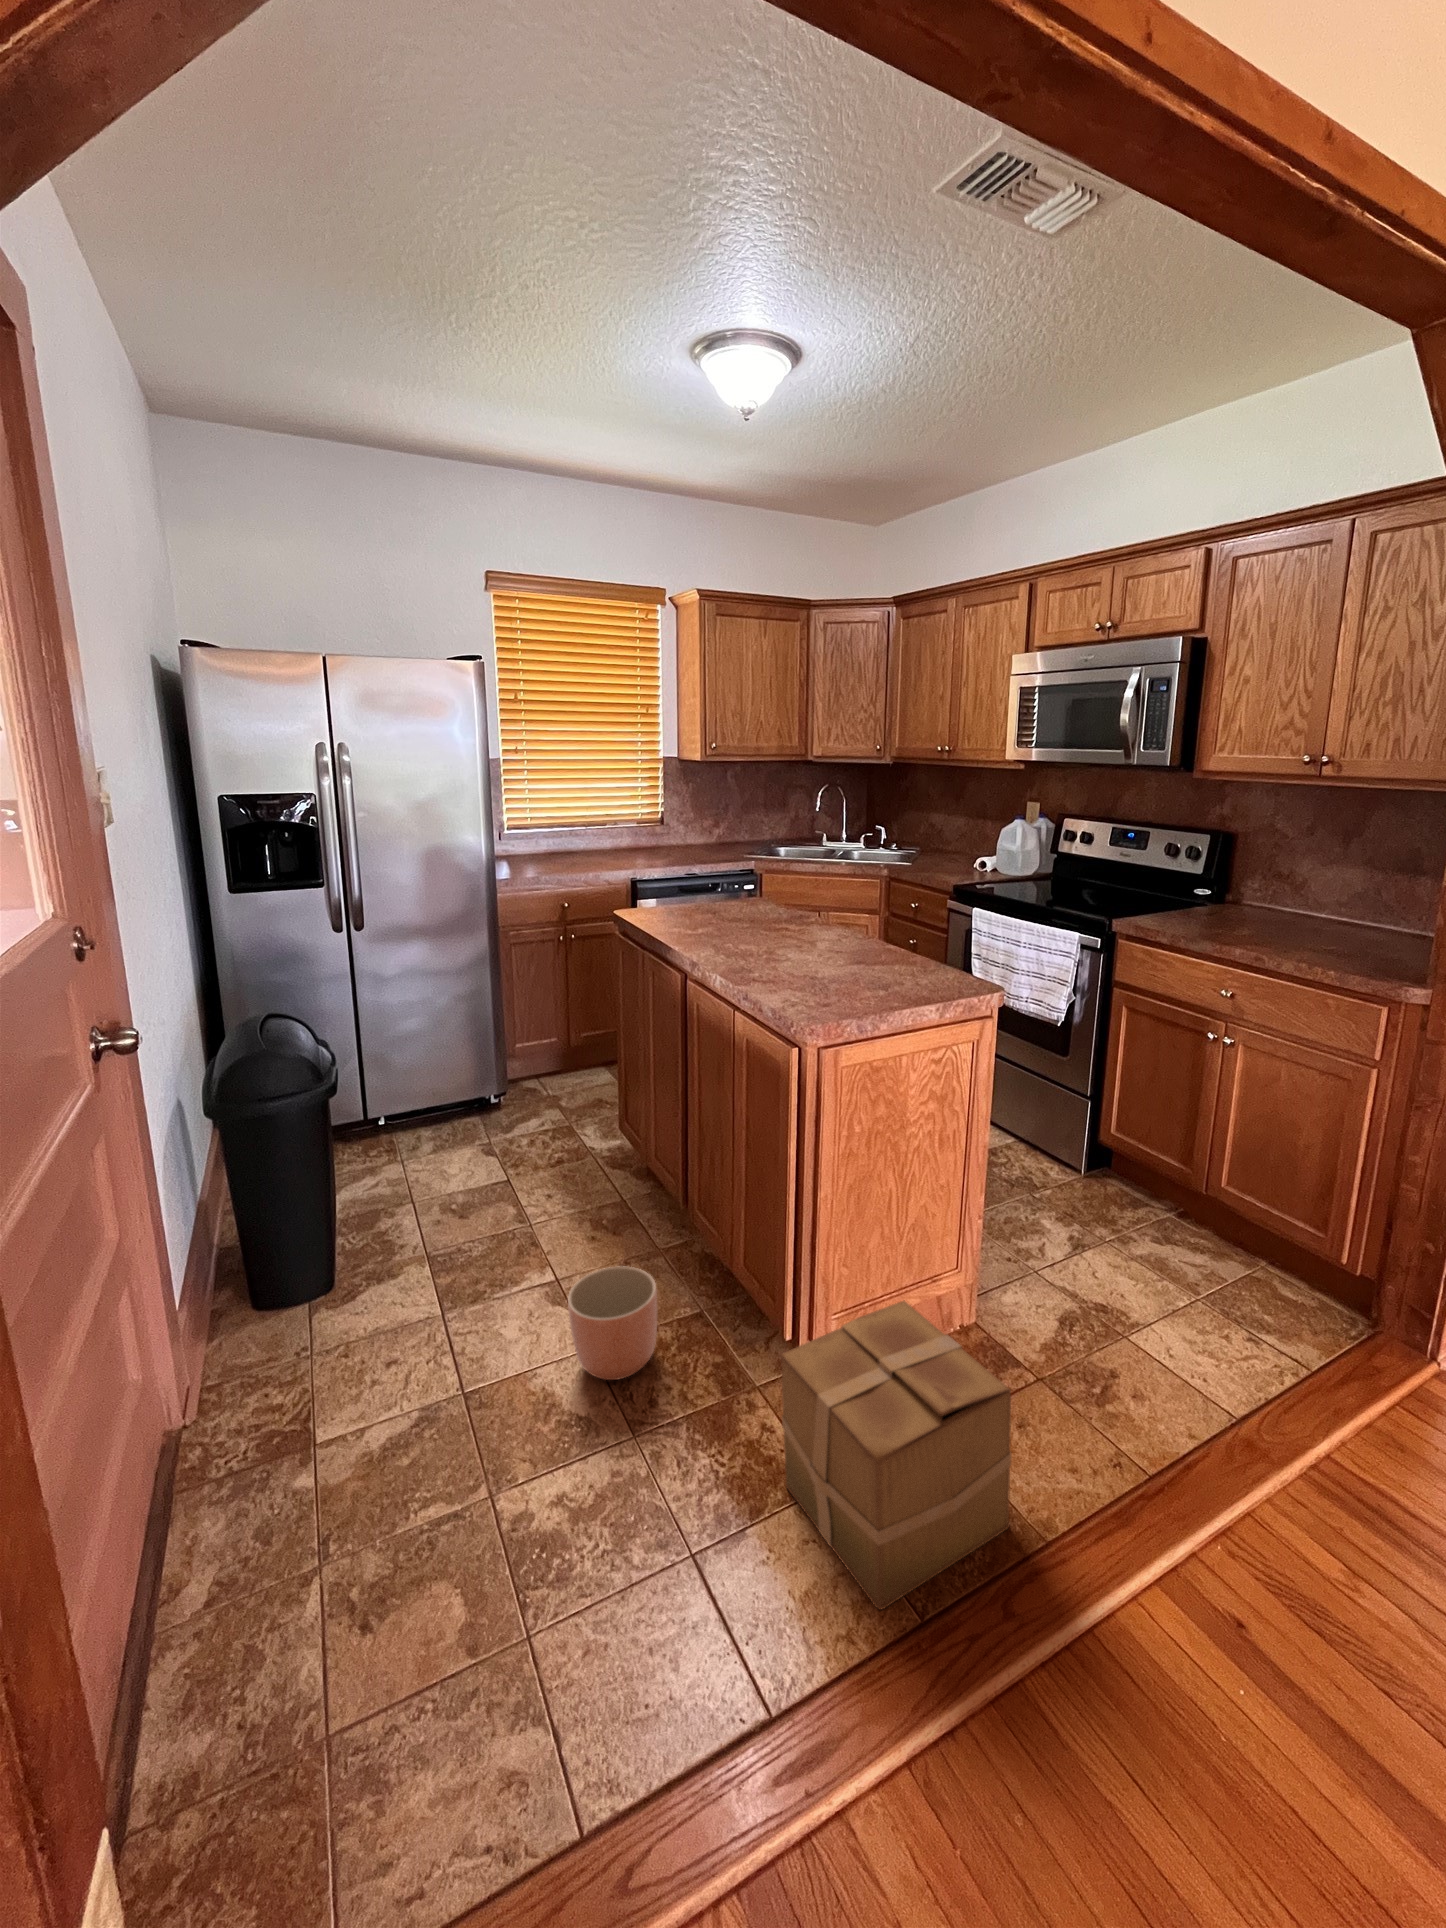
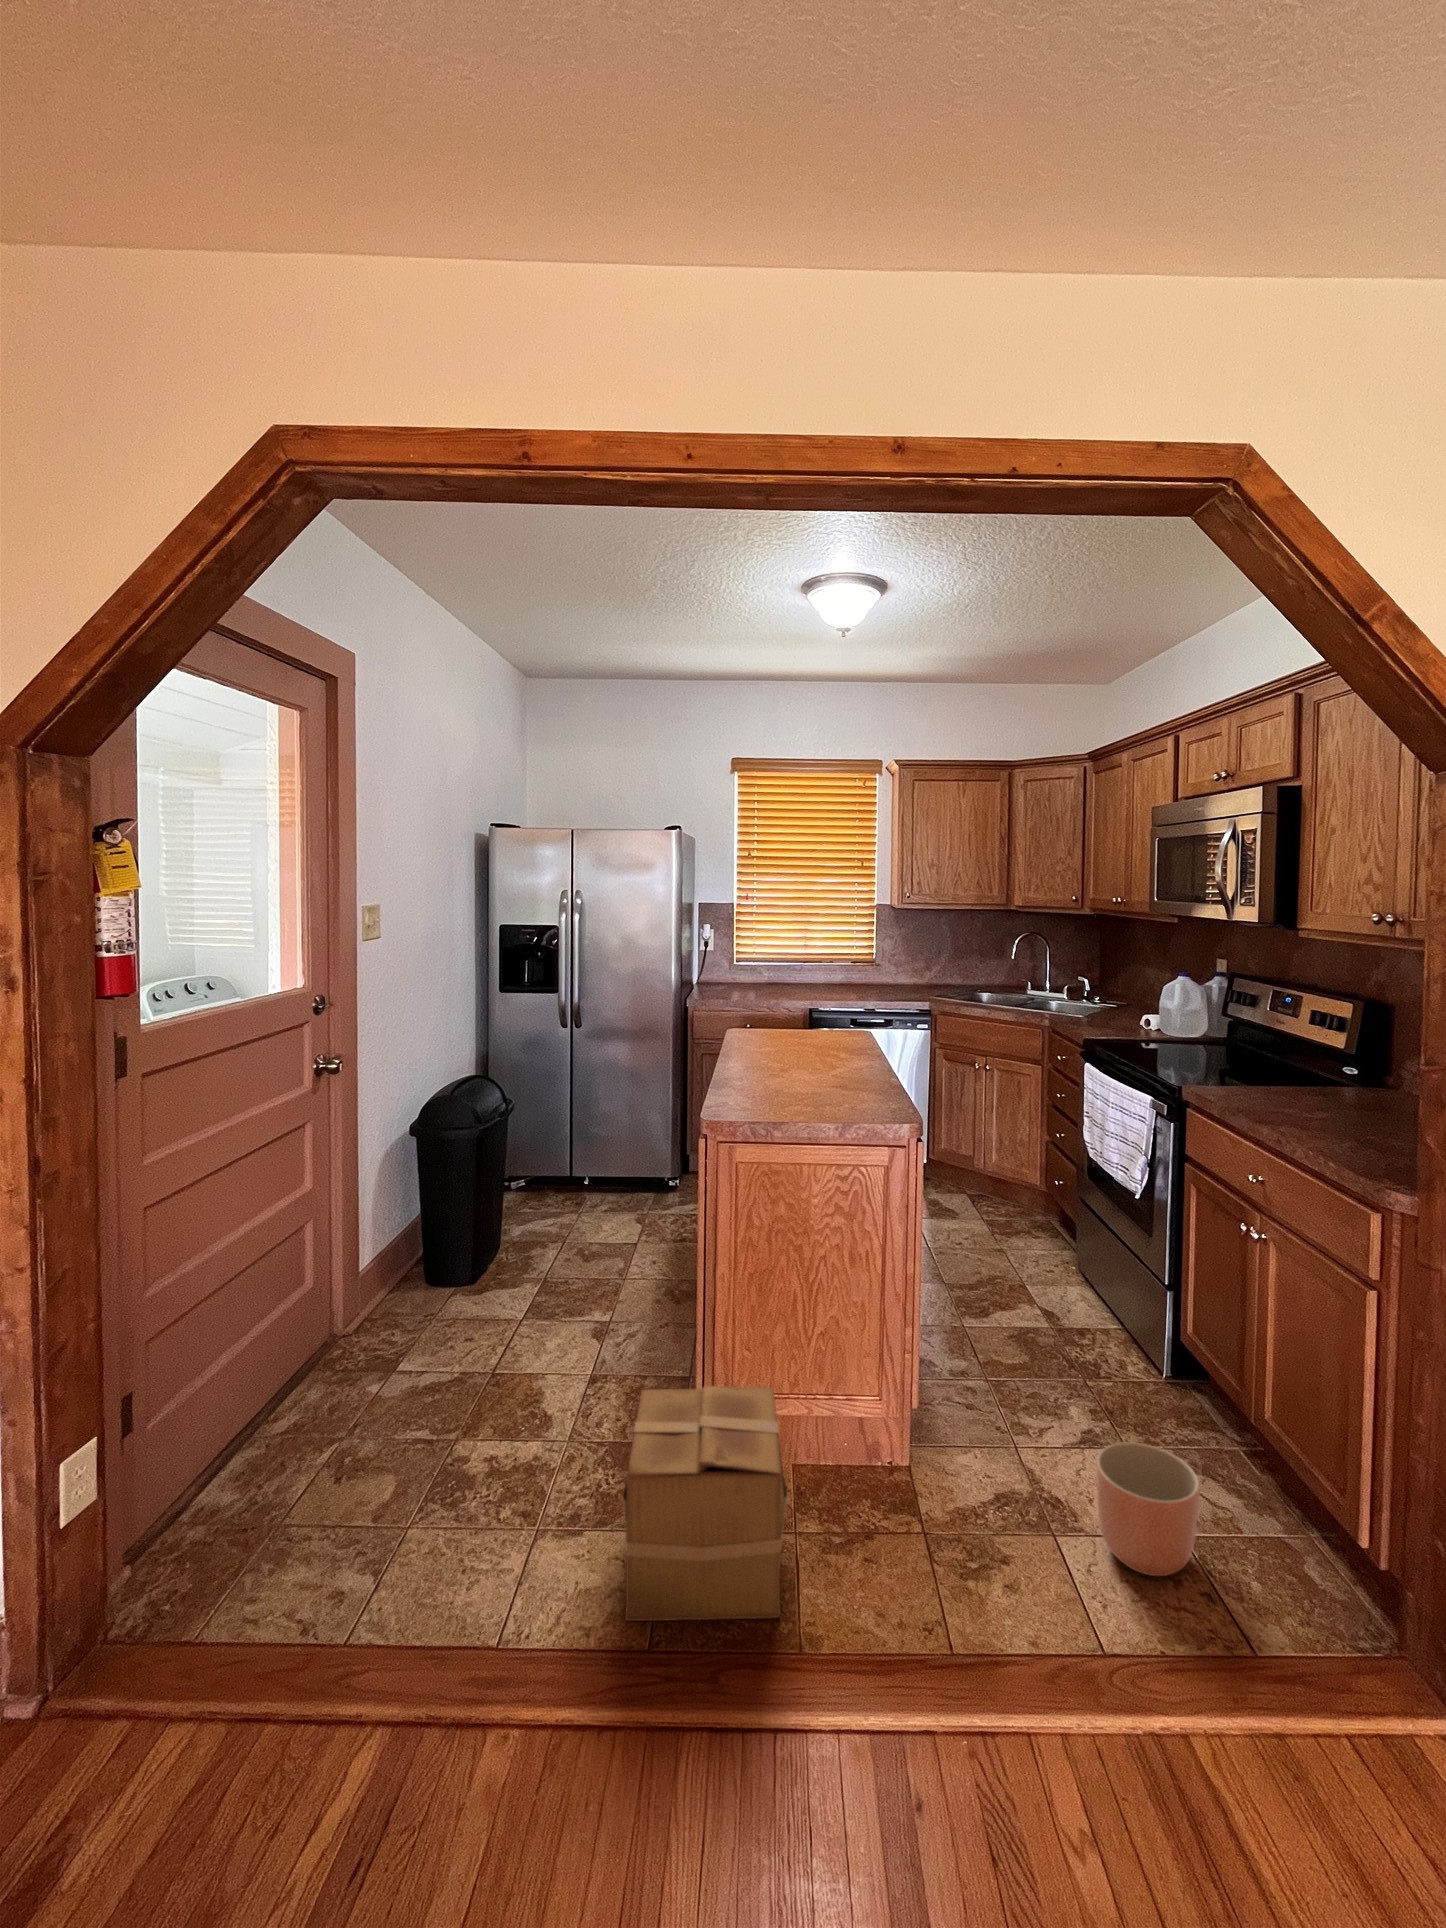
planter: present [568,1266,657,1380] -> present [1096,1442,1199,1576]

